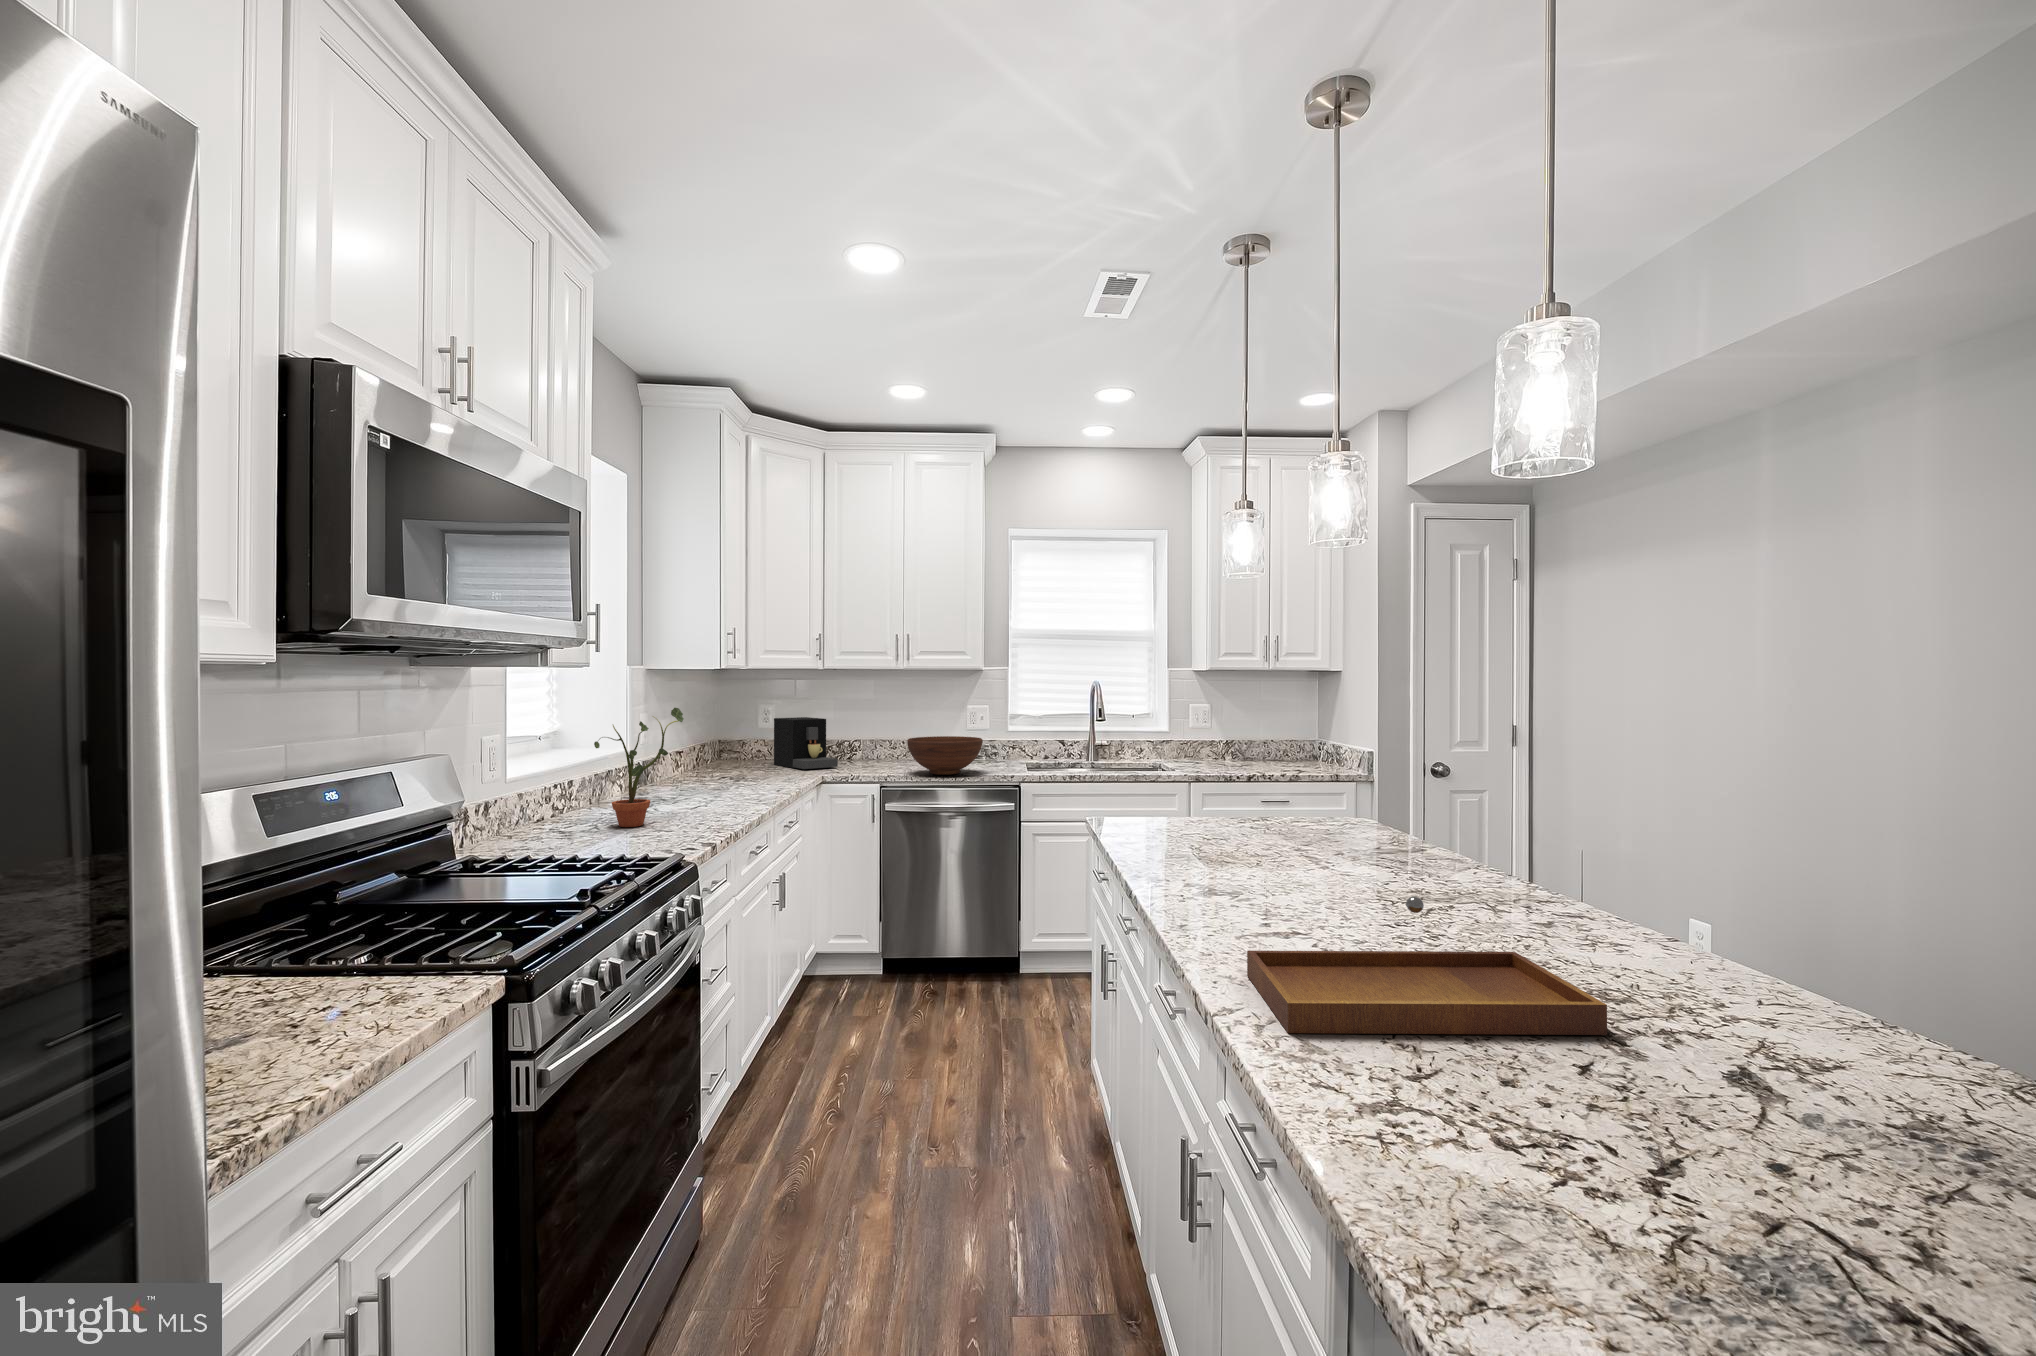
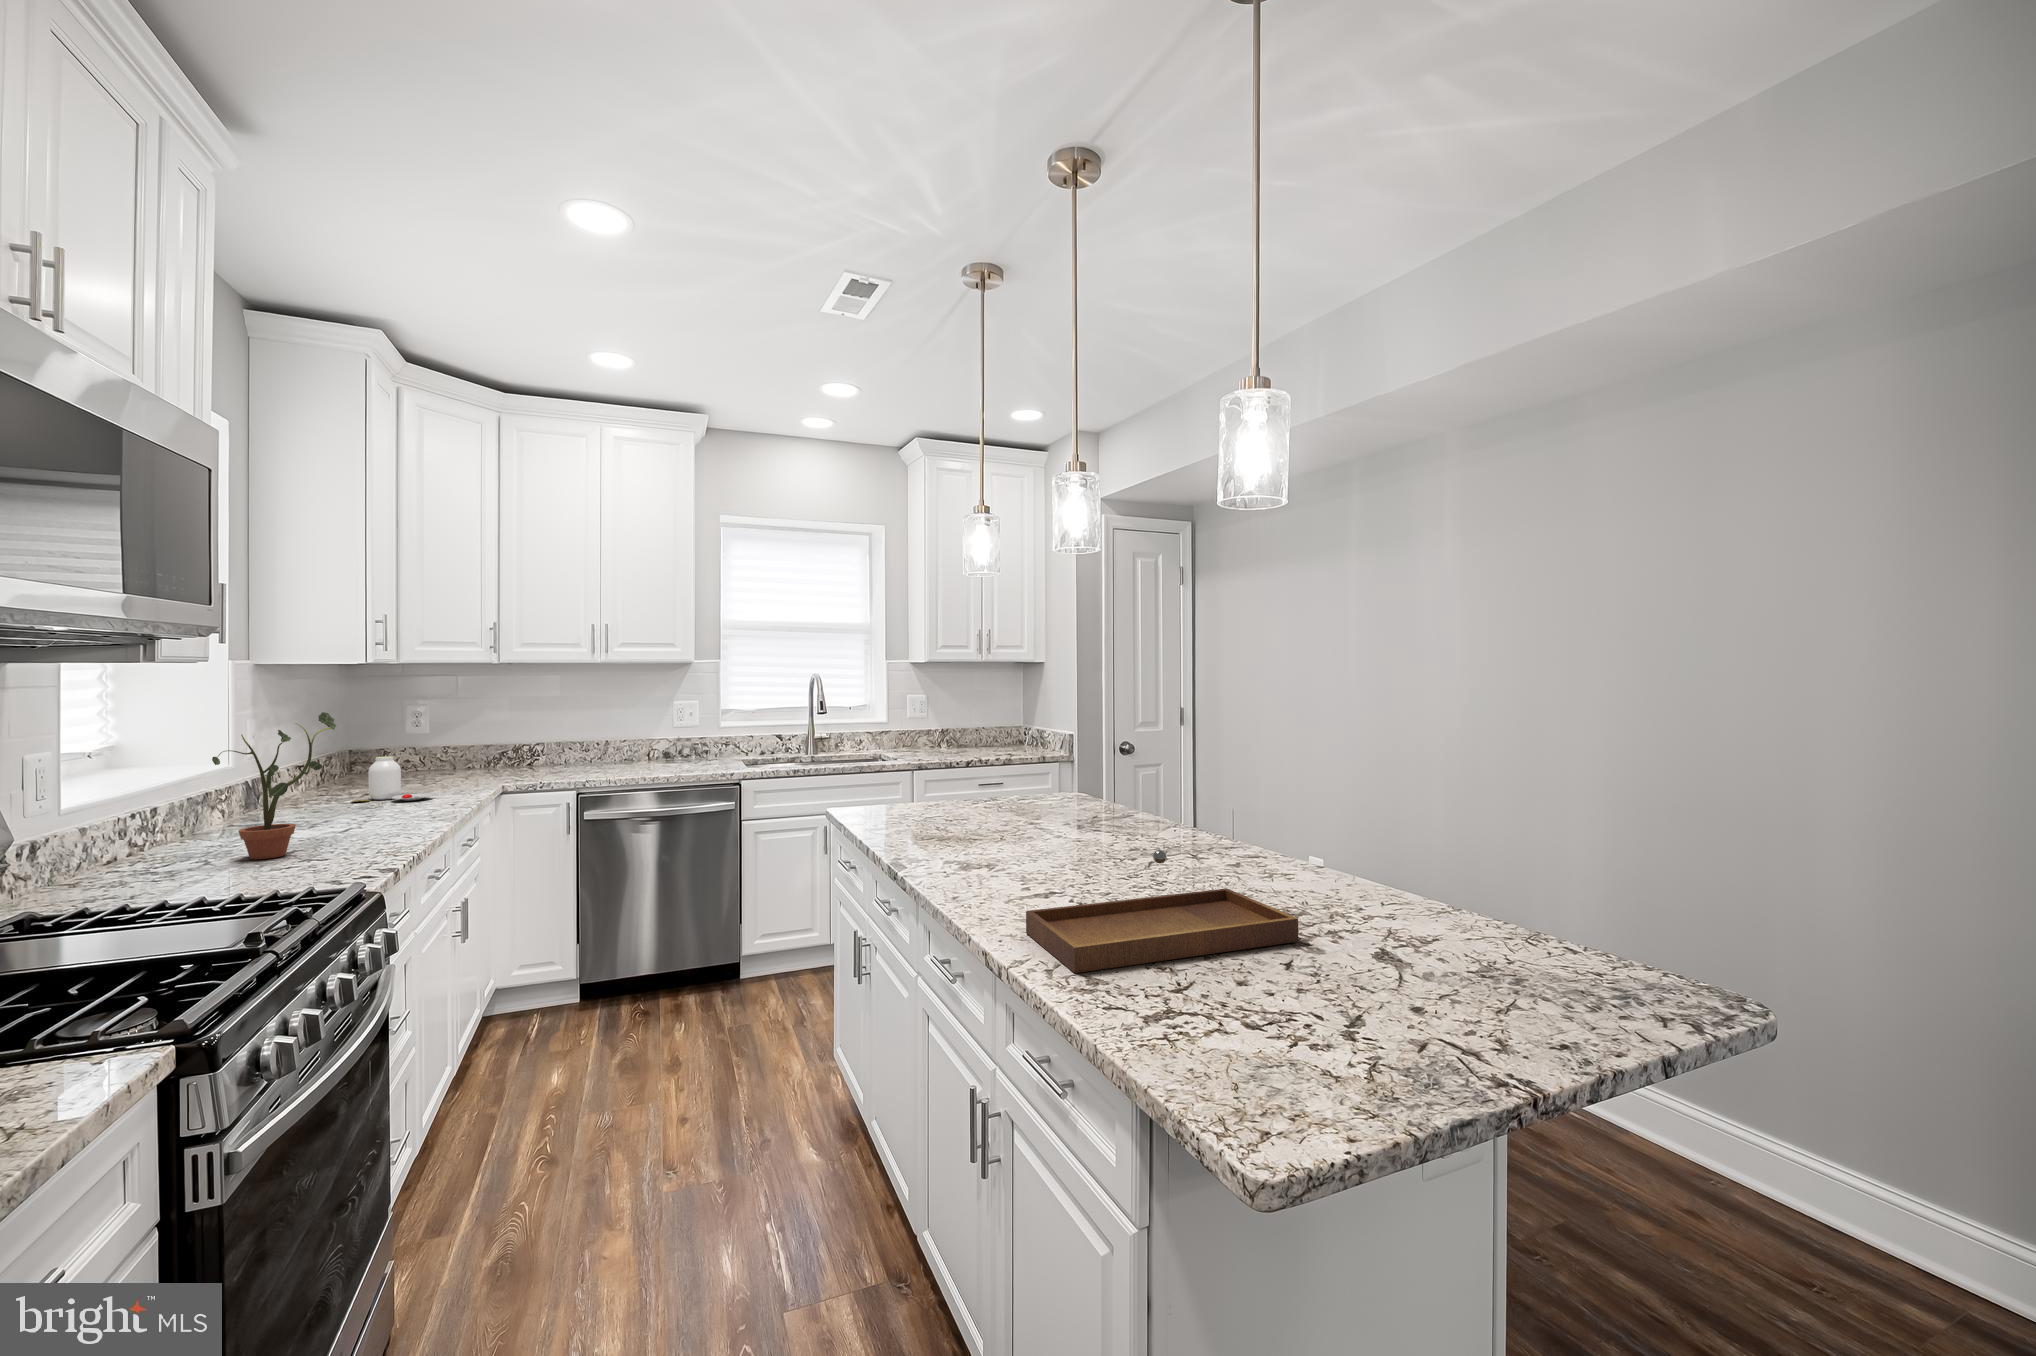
coffee maker: present [774,717,838,769] -> none [431,720,519,779]
fruit bowl: present [907,736,983,775] -> none [608,735,696,777]
jar: none [707,746,766,784] -> present [351,756,433,802]

